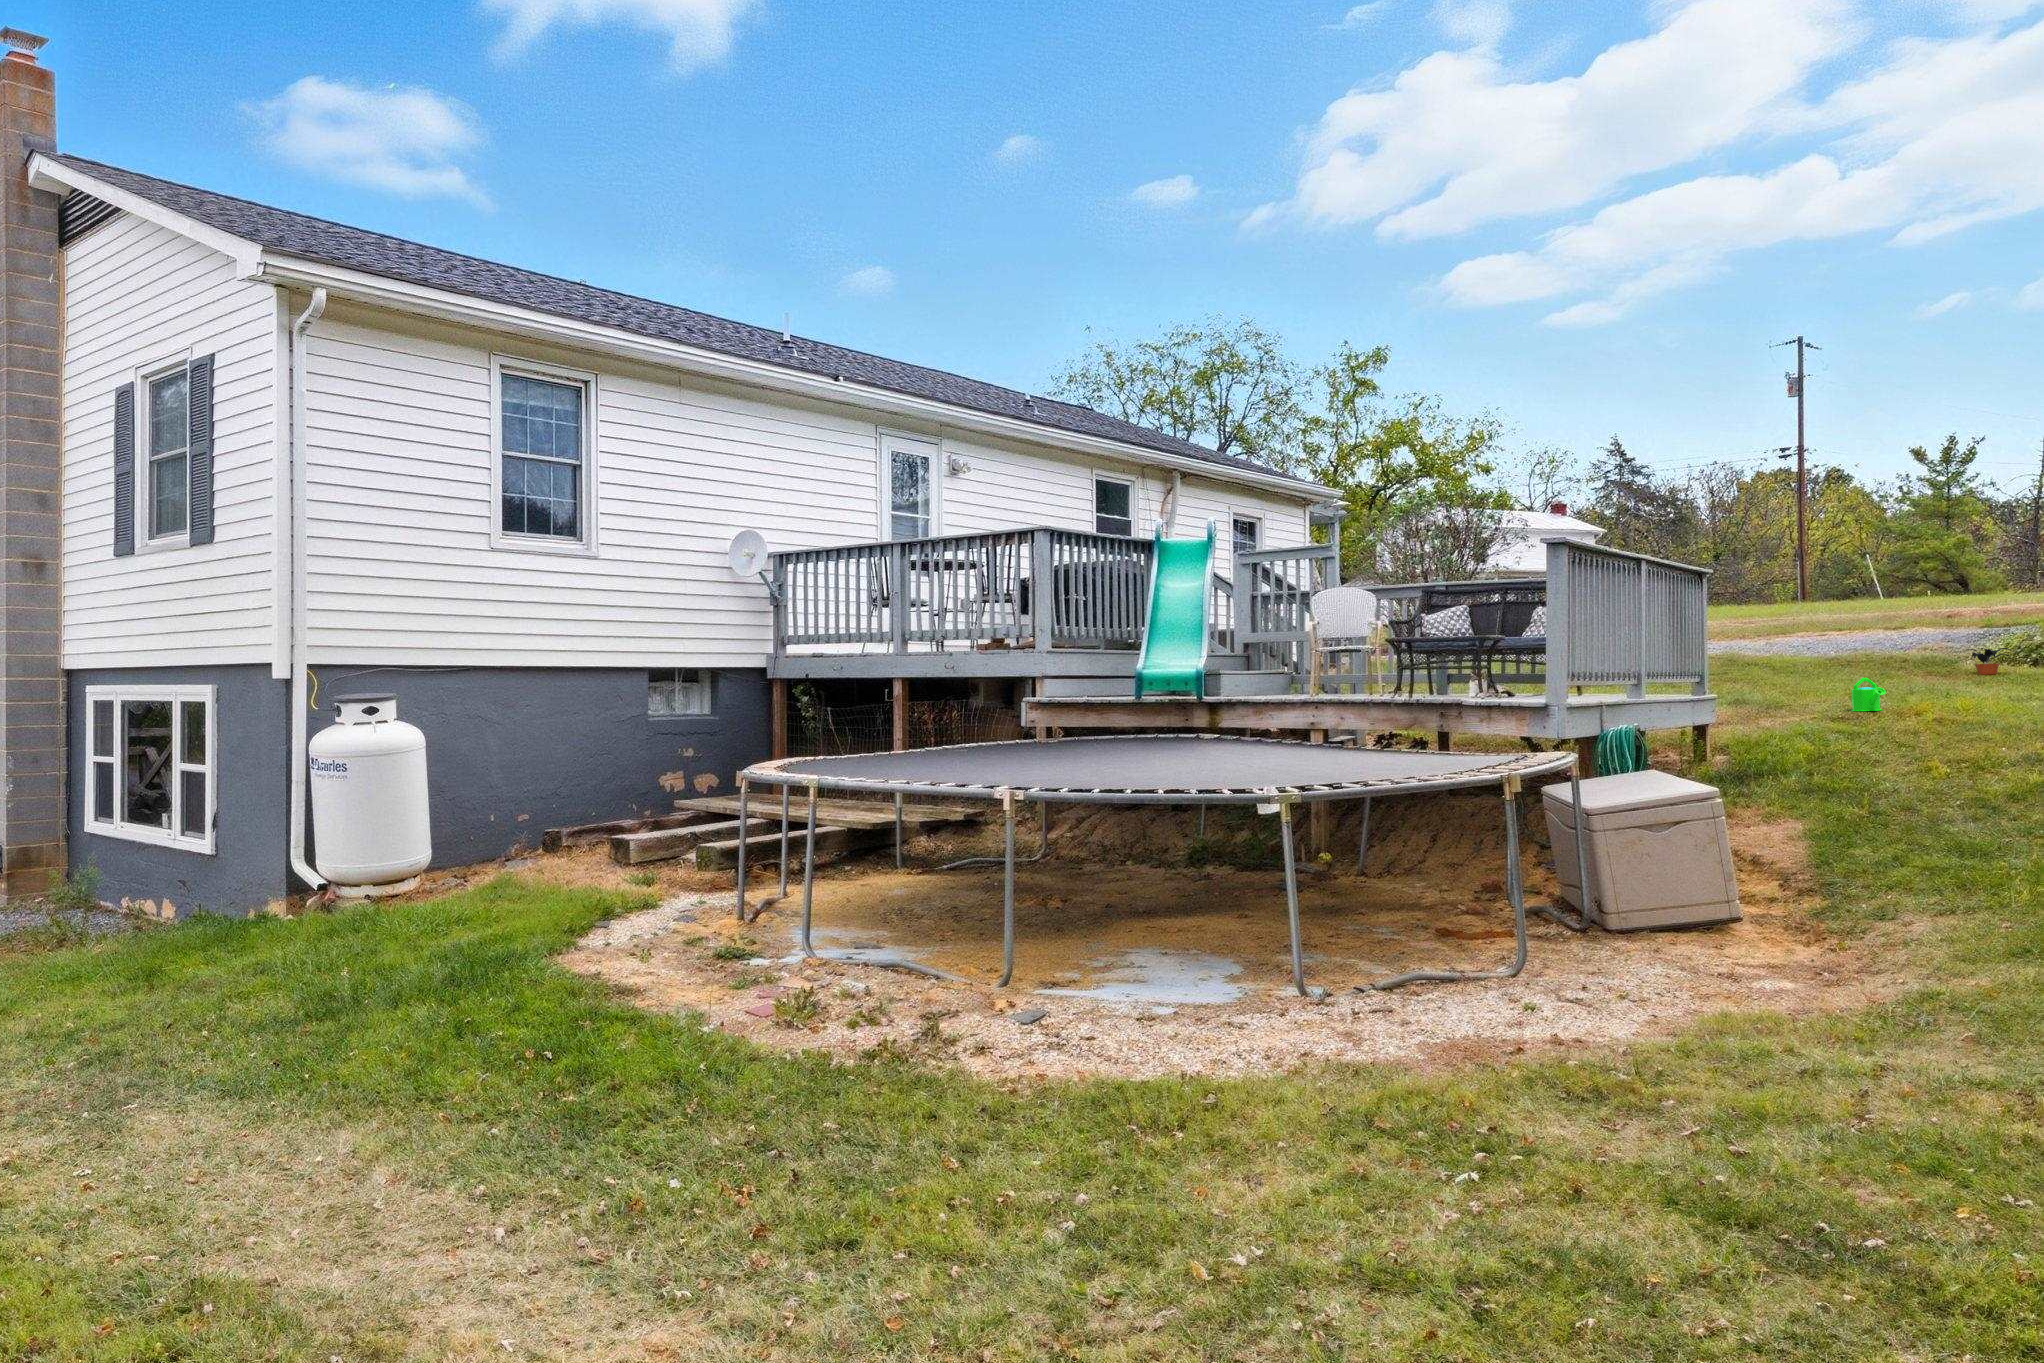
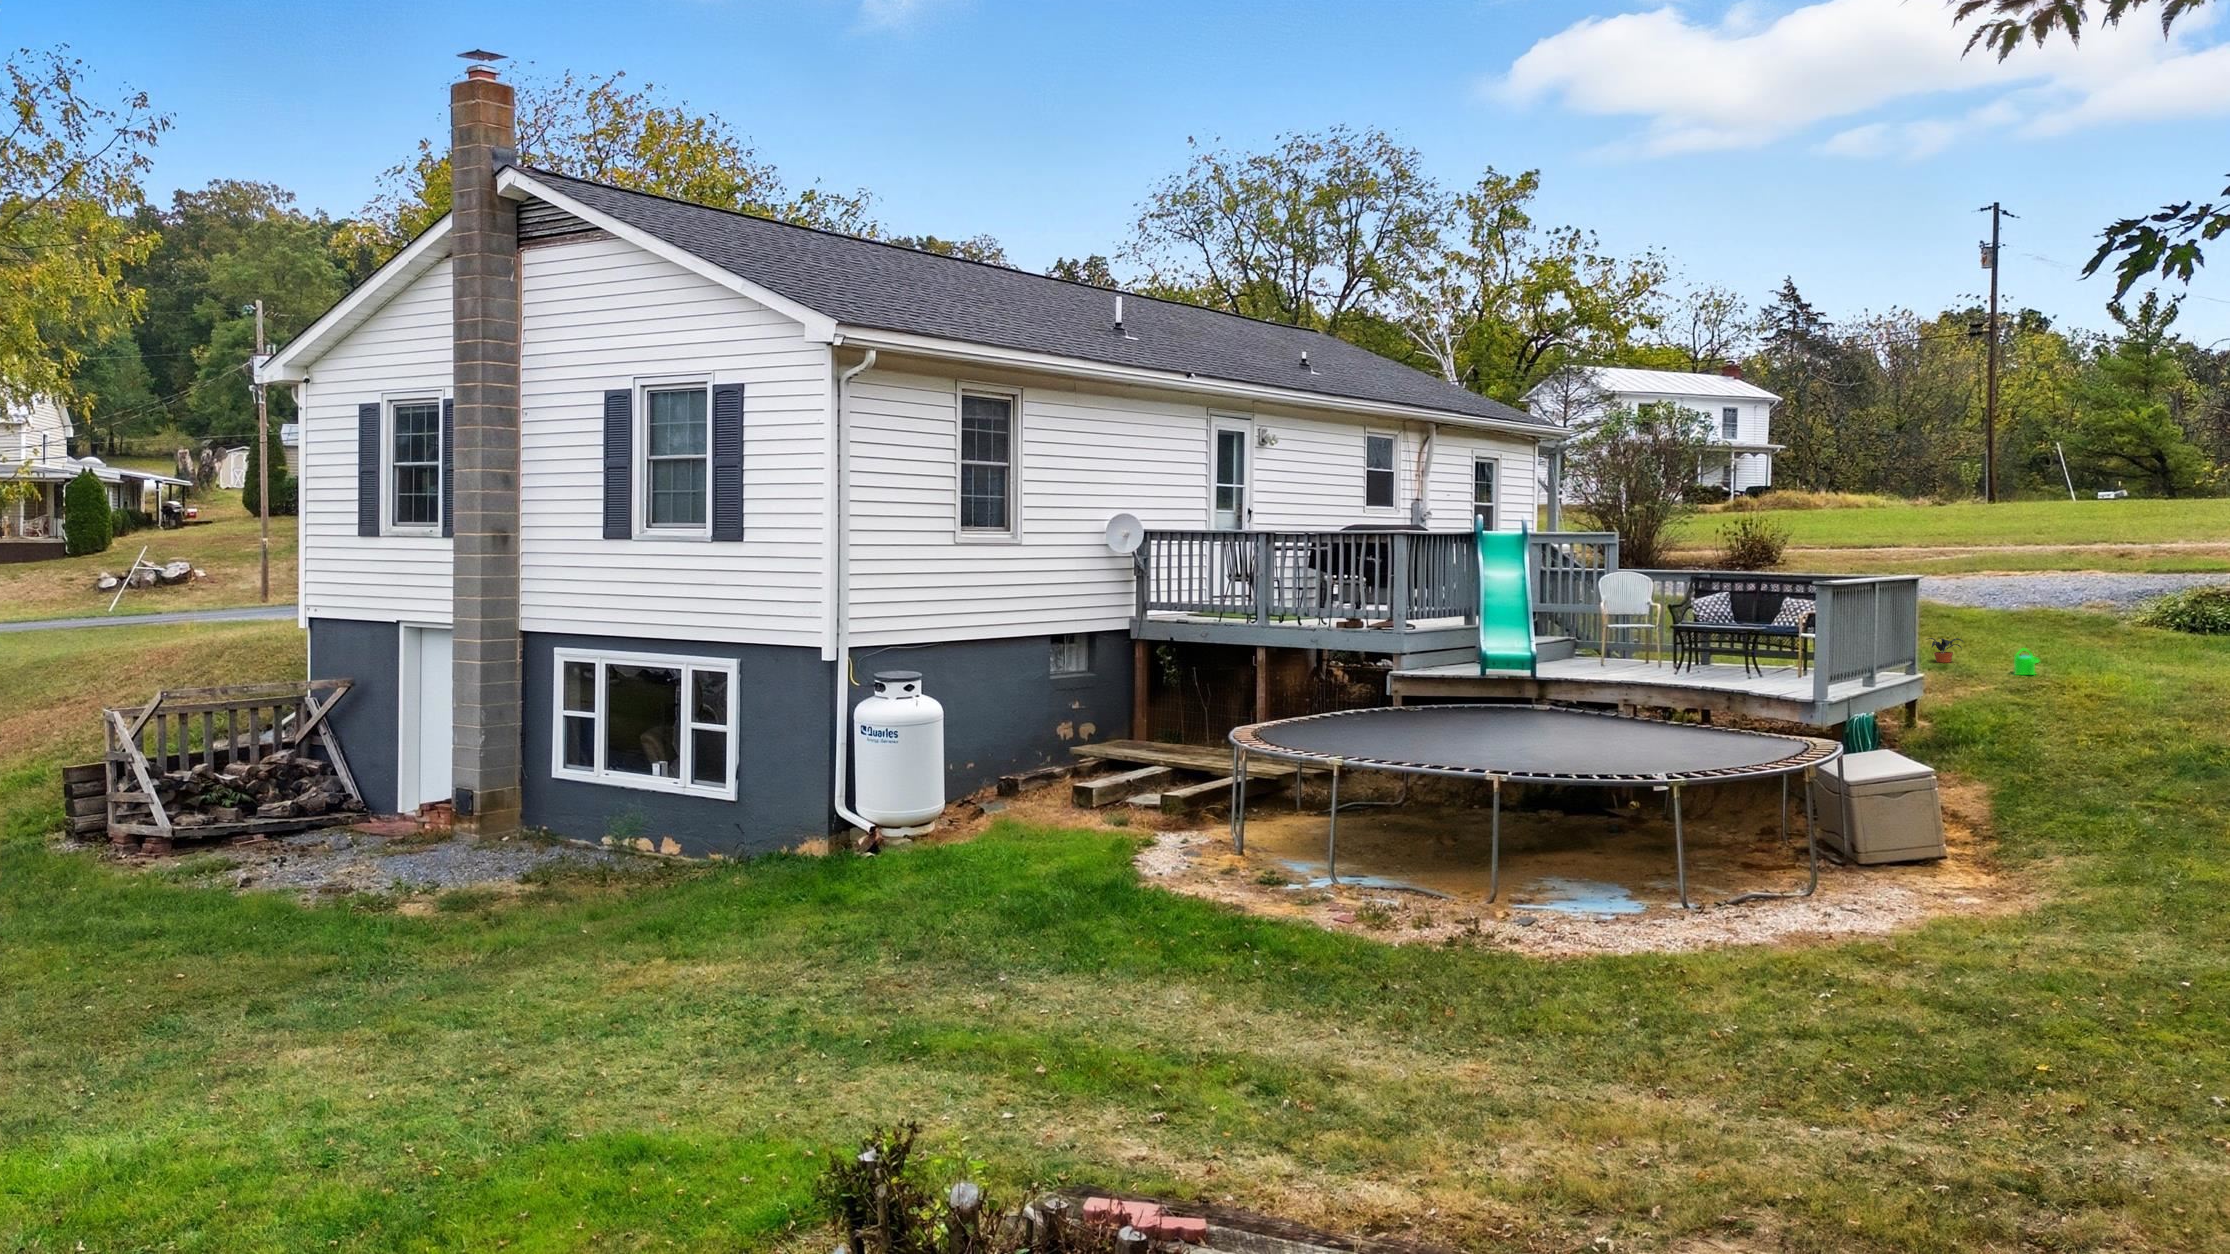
potted plant: present [1967,648,2012,675] -> present [1928,638,1963,663]

